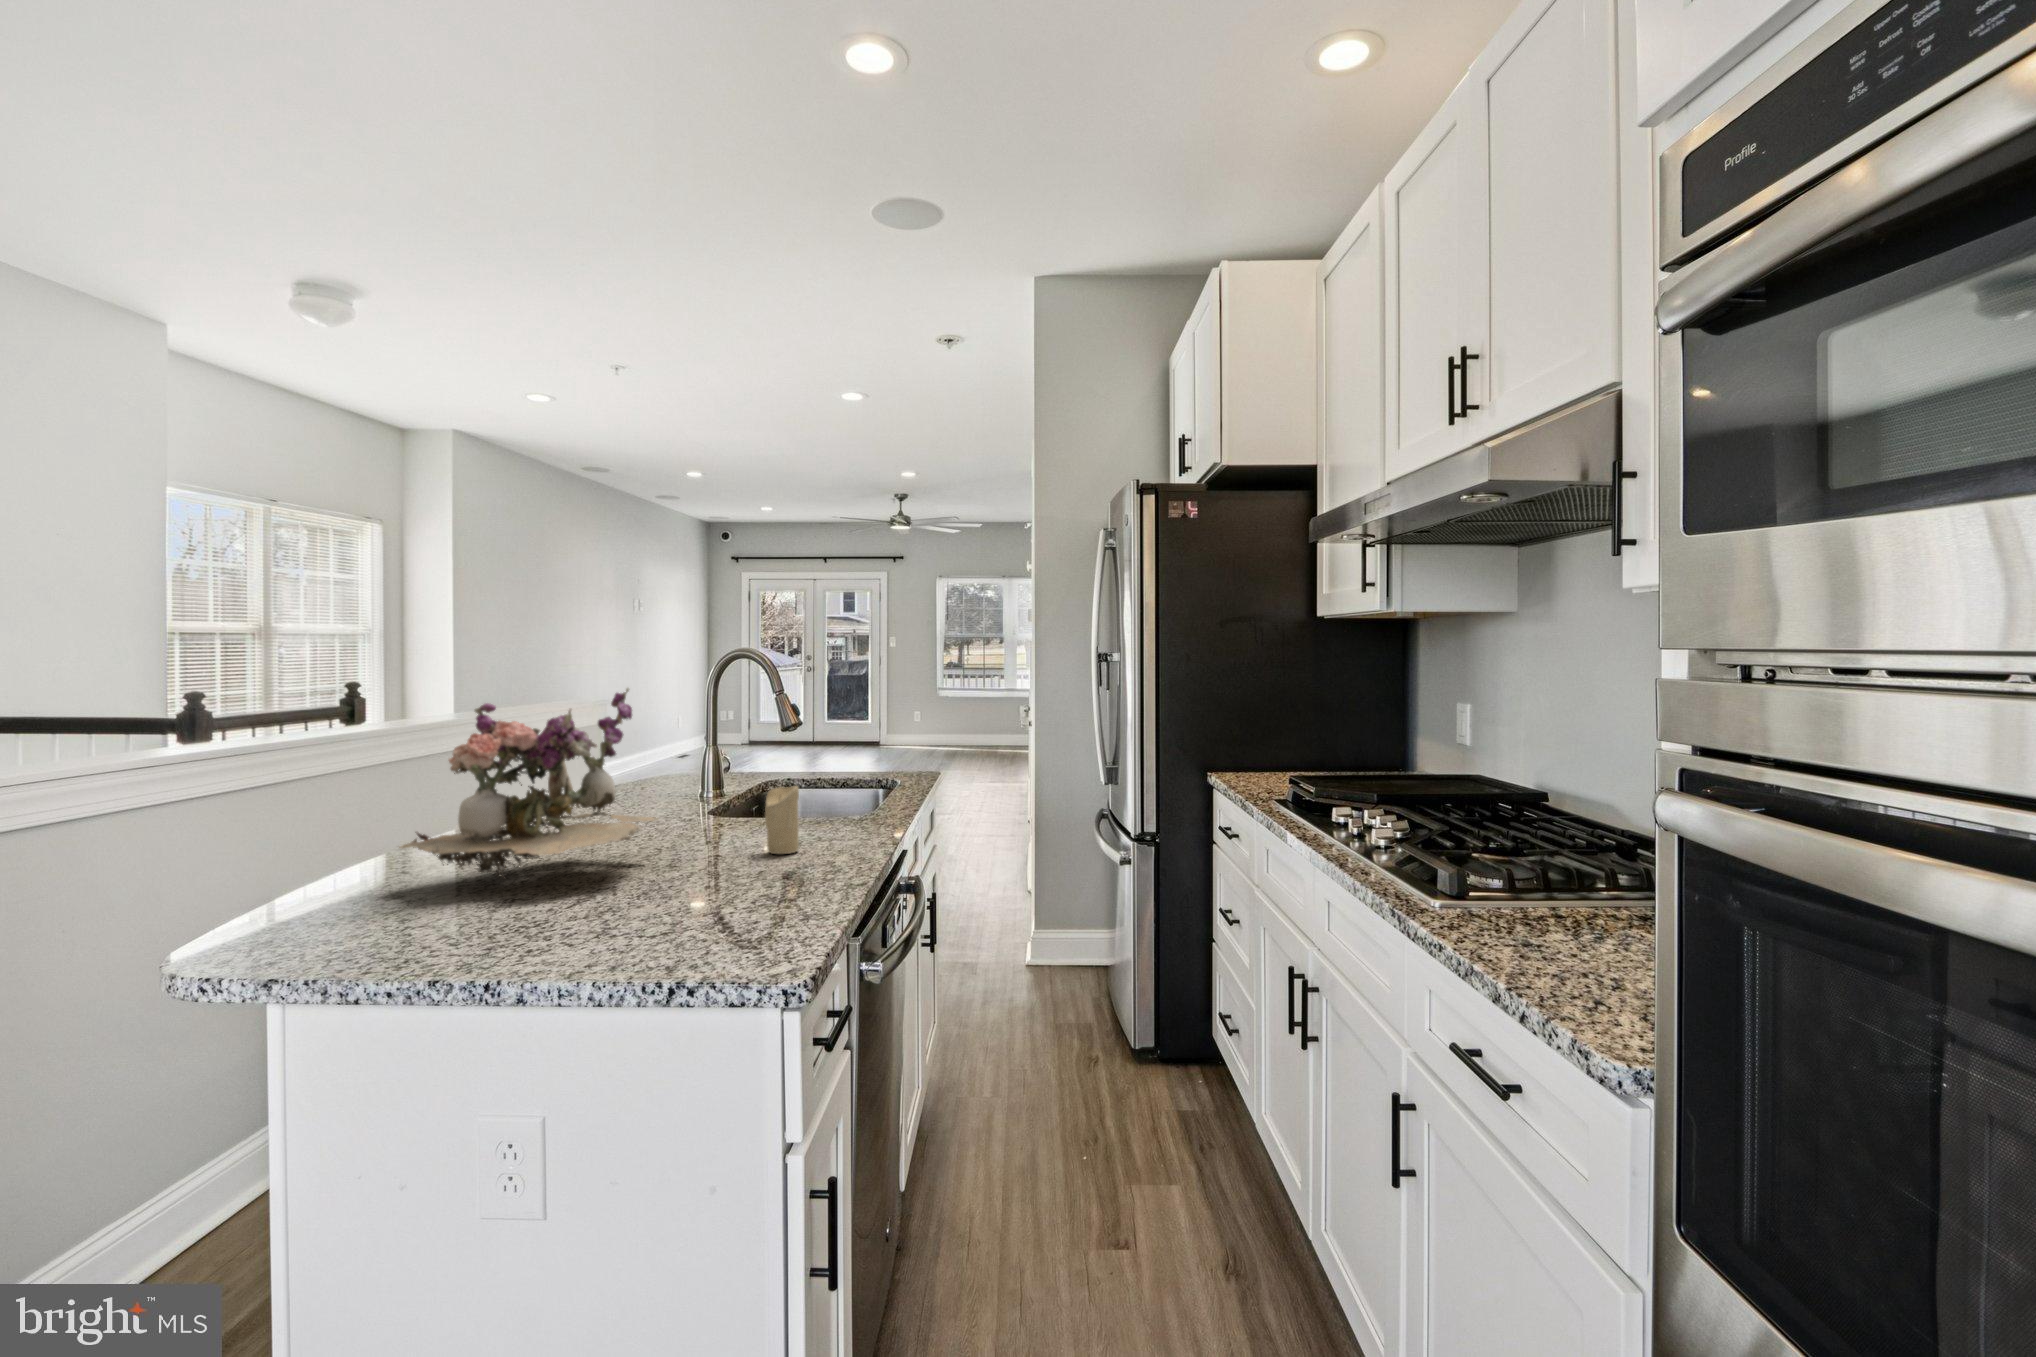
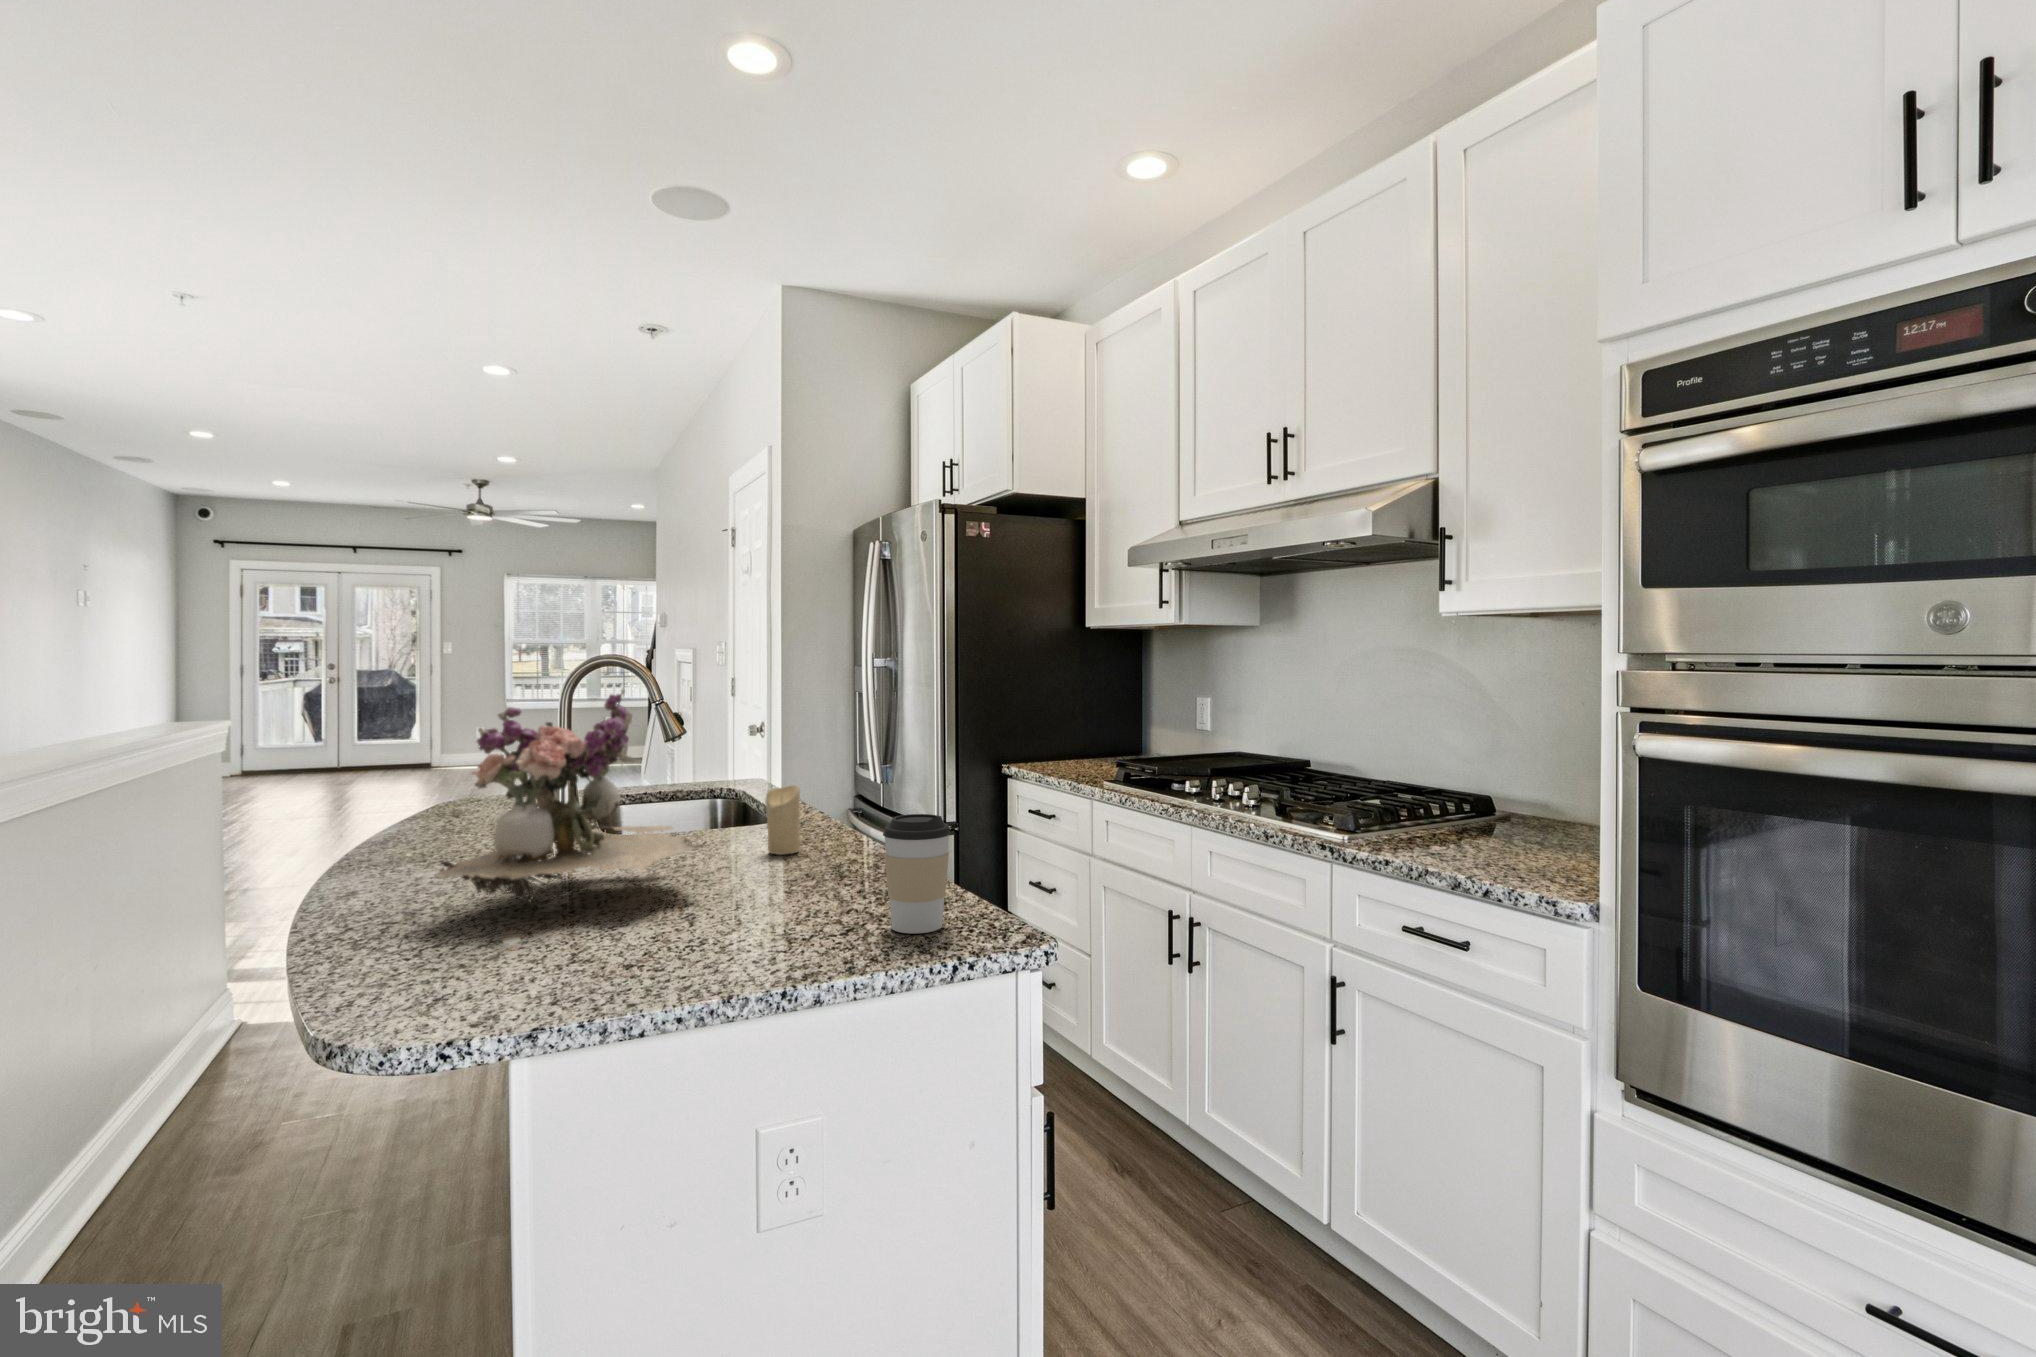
coffee cup: none [679,823,752,947] -> present [883,814,951,934]

